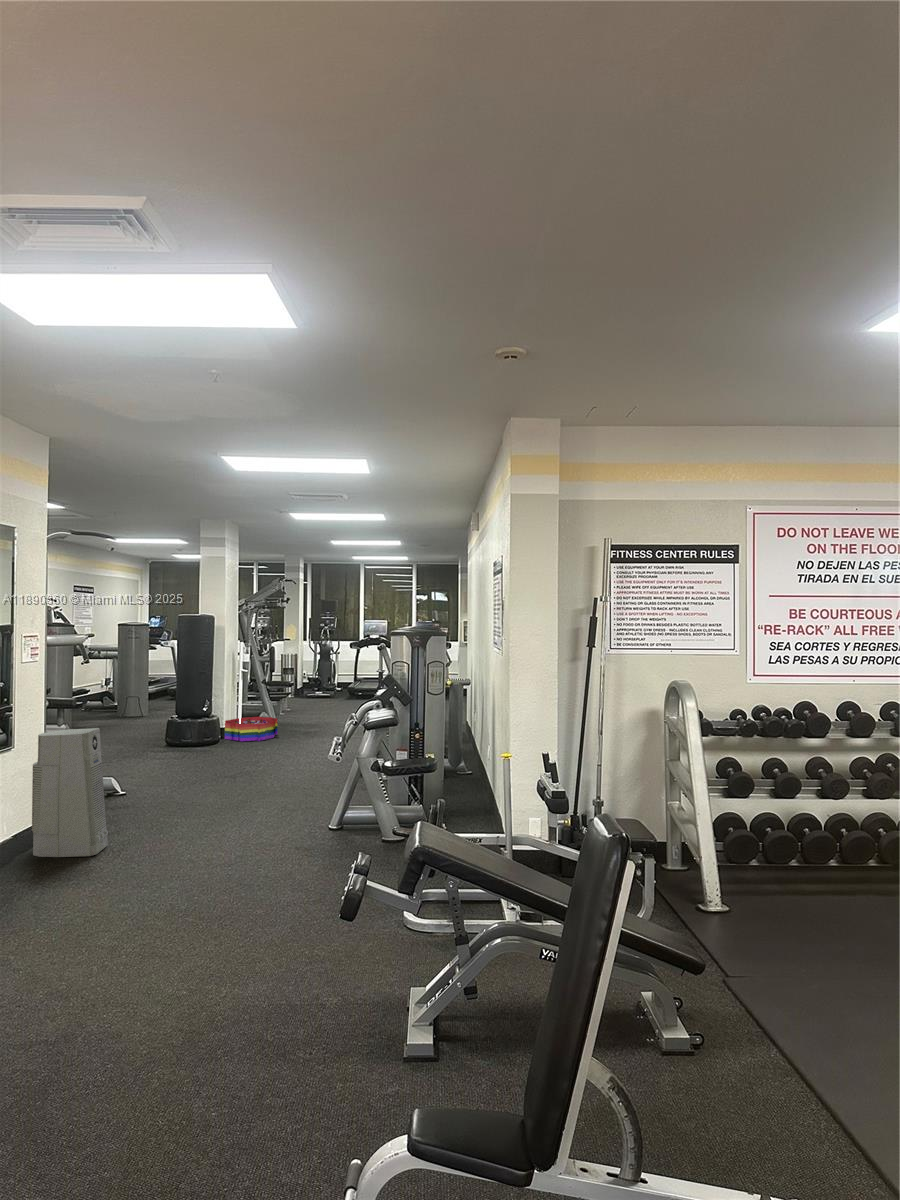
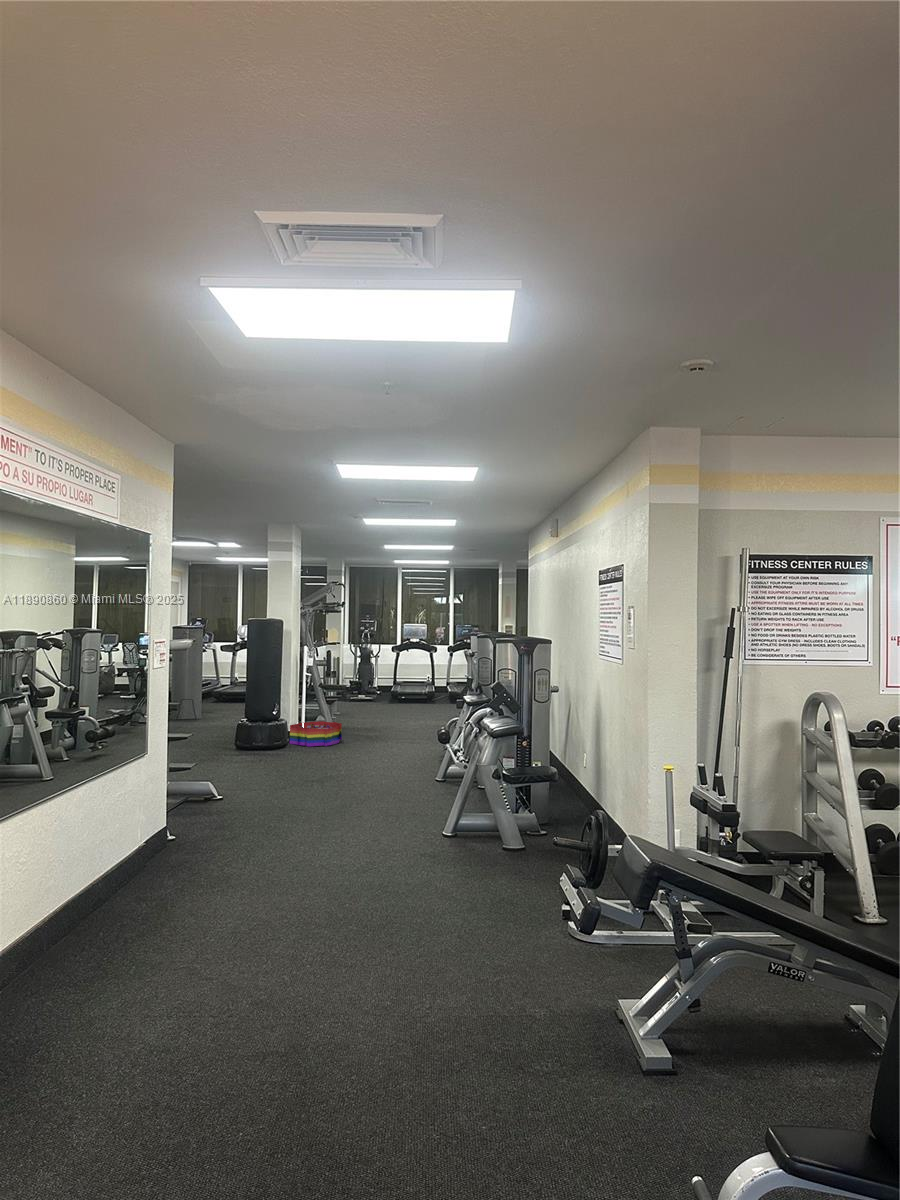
air purifier: present [32,728,108,857] -> none [159,733,232,863]

